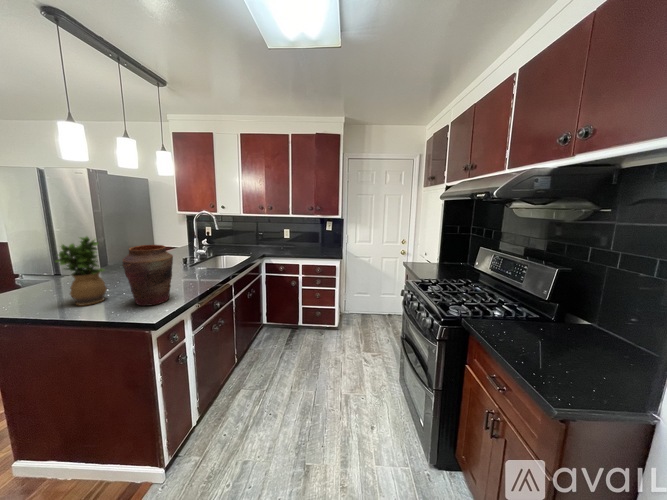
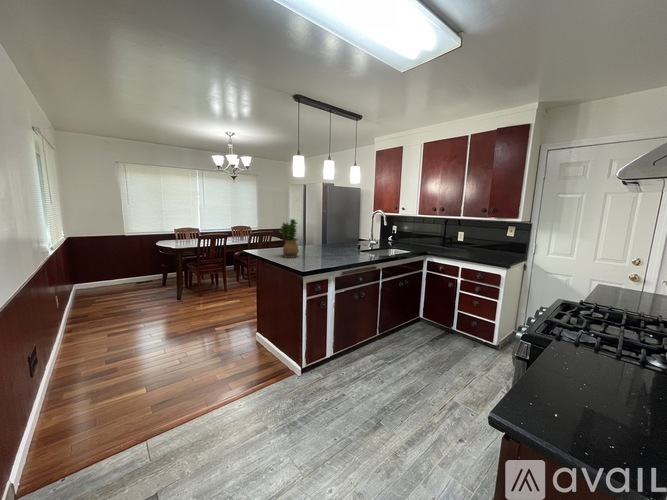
vase: present [122,245,173,306] -> none [301,226,328,264]

